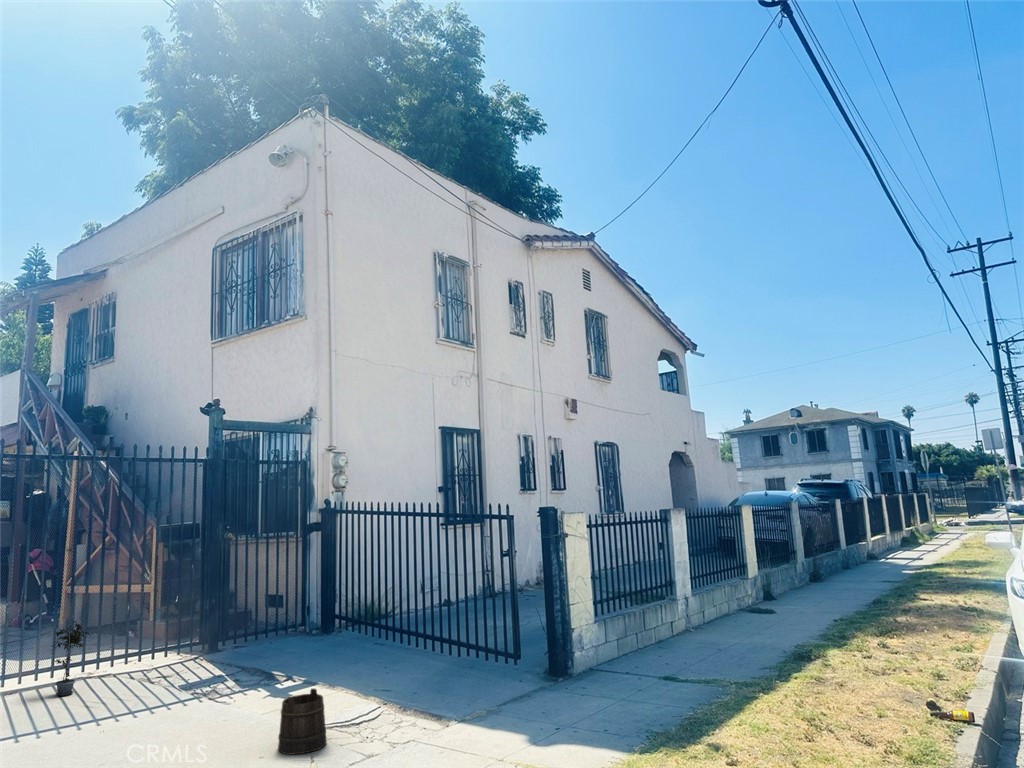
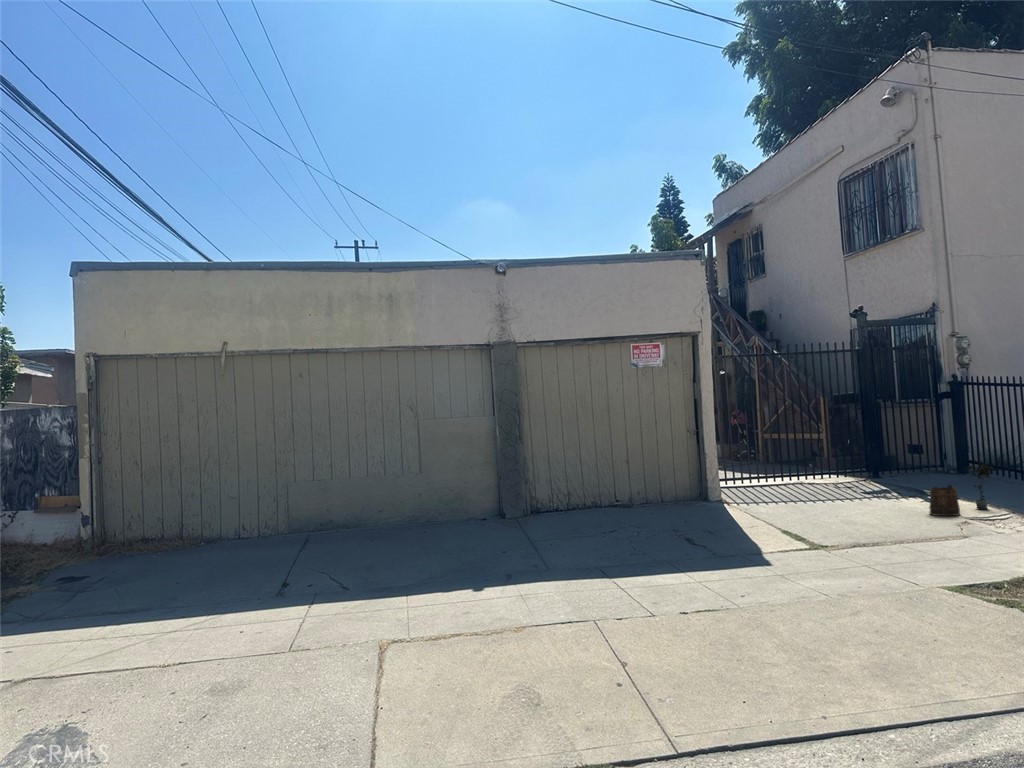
potted plant: present [55,621,90,696] -> present [967,462,997,509]

